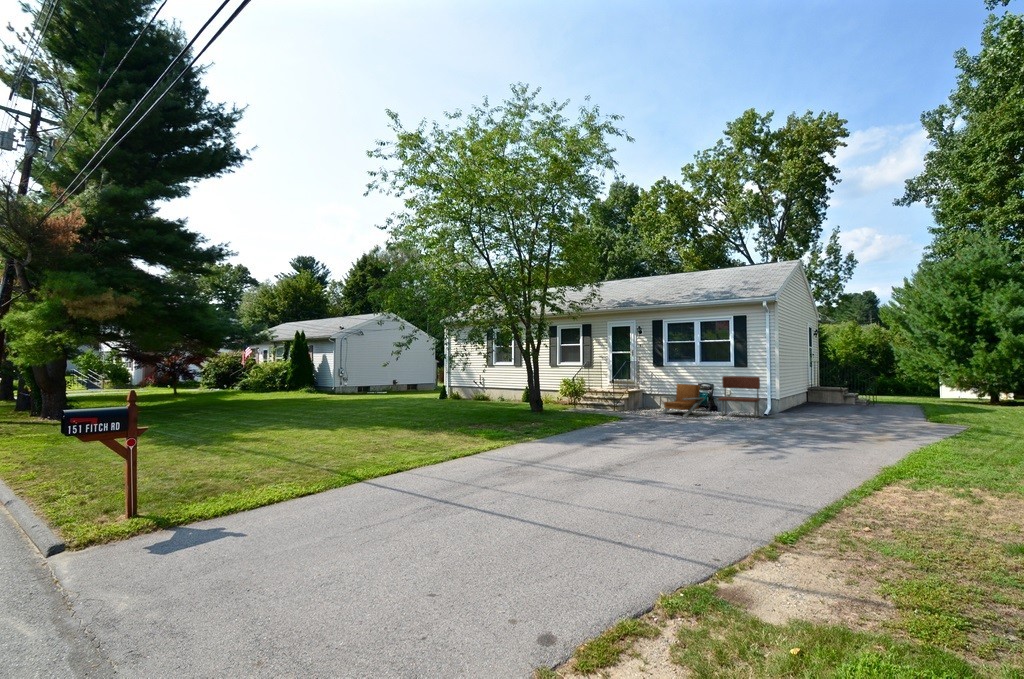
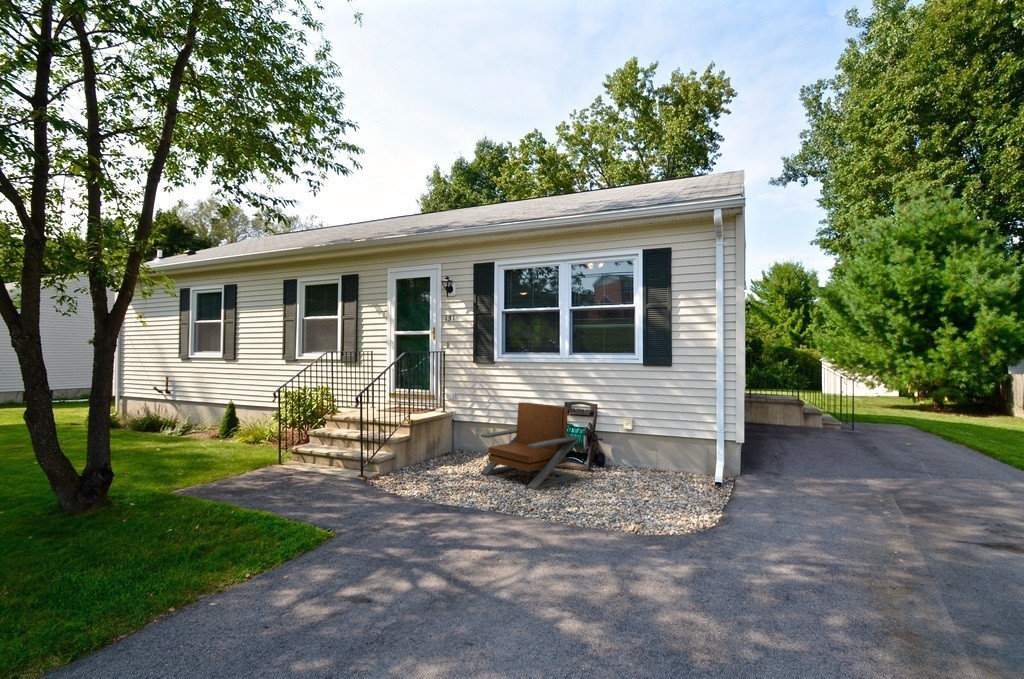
bench: present [718,376,760,418] -> none [609,386,698,488]

